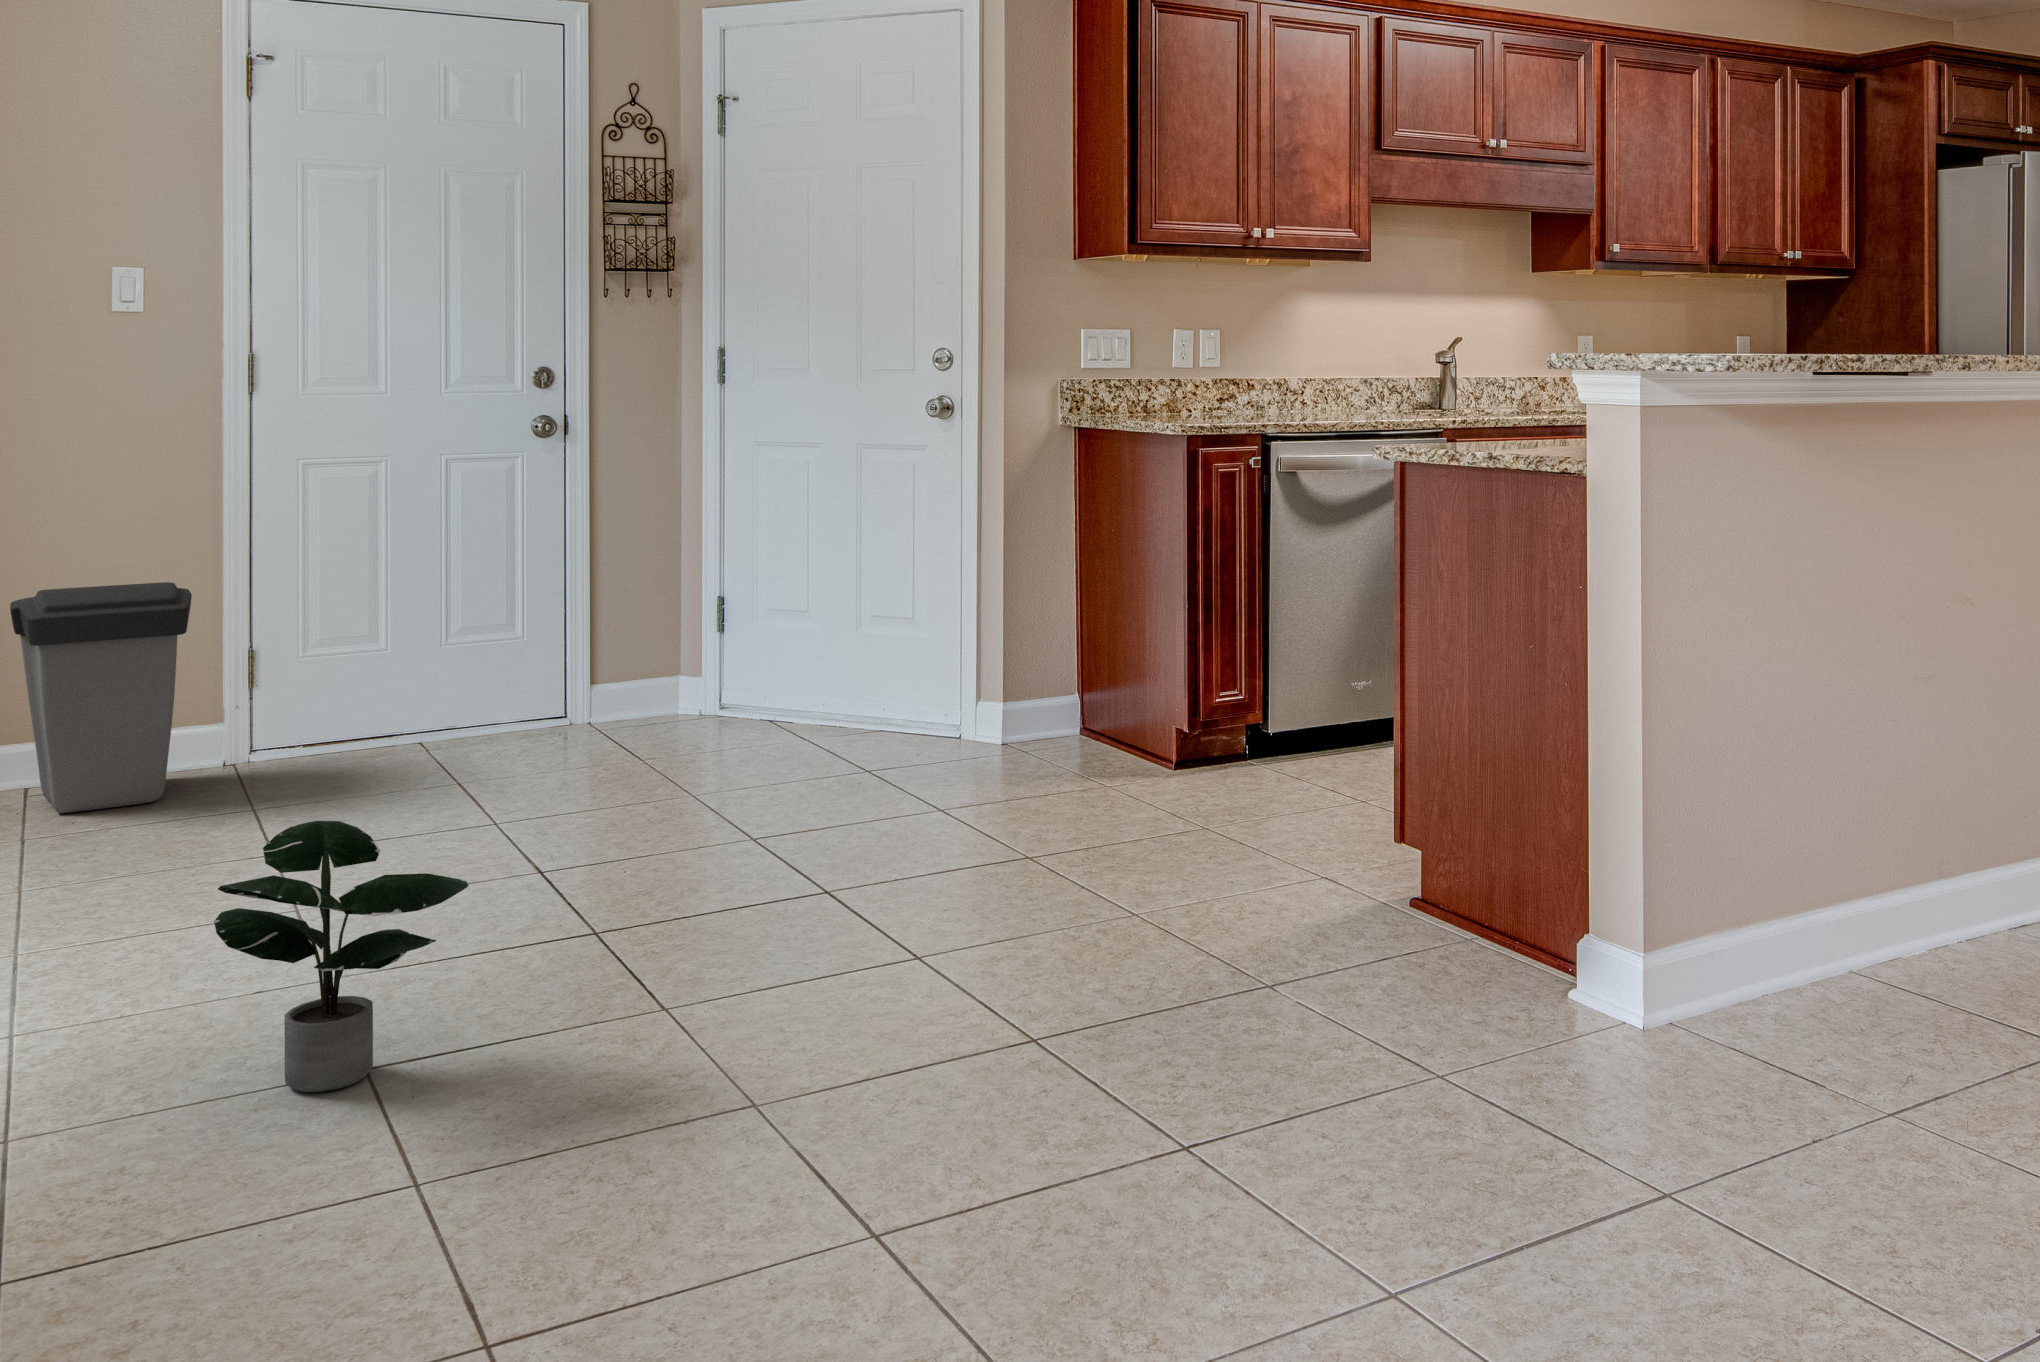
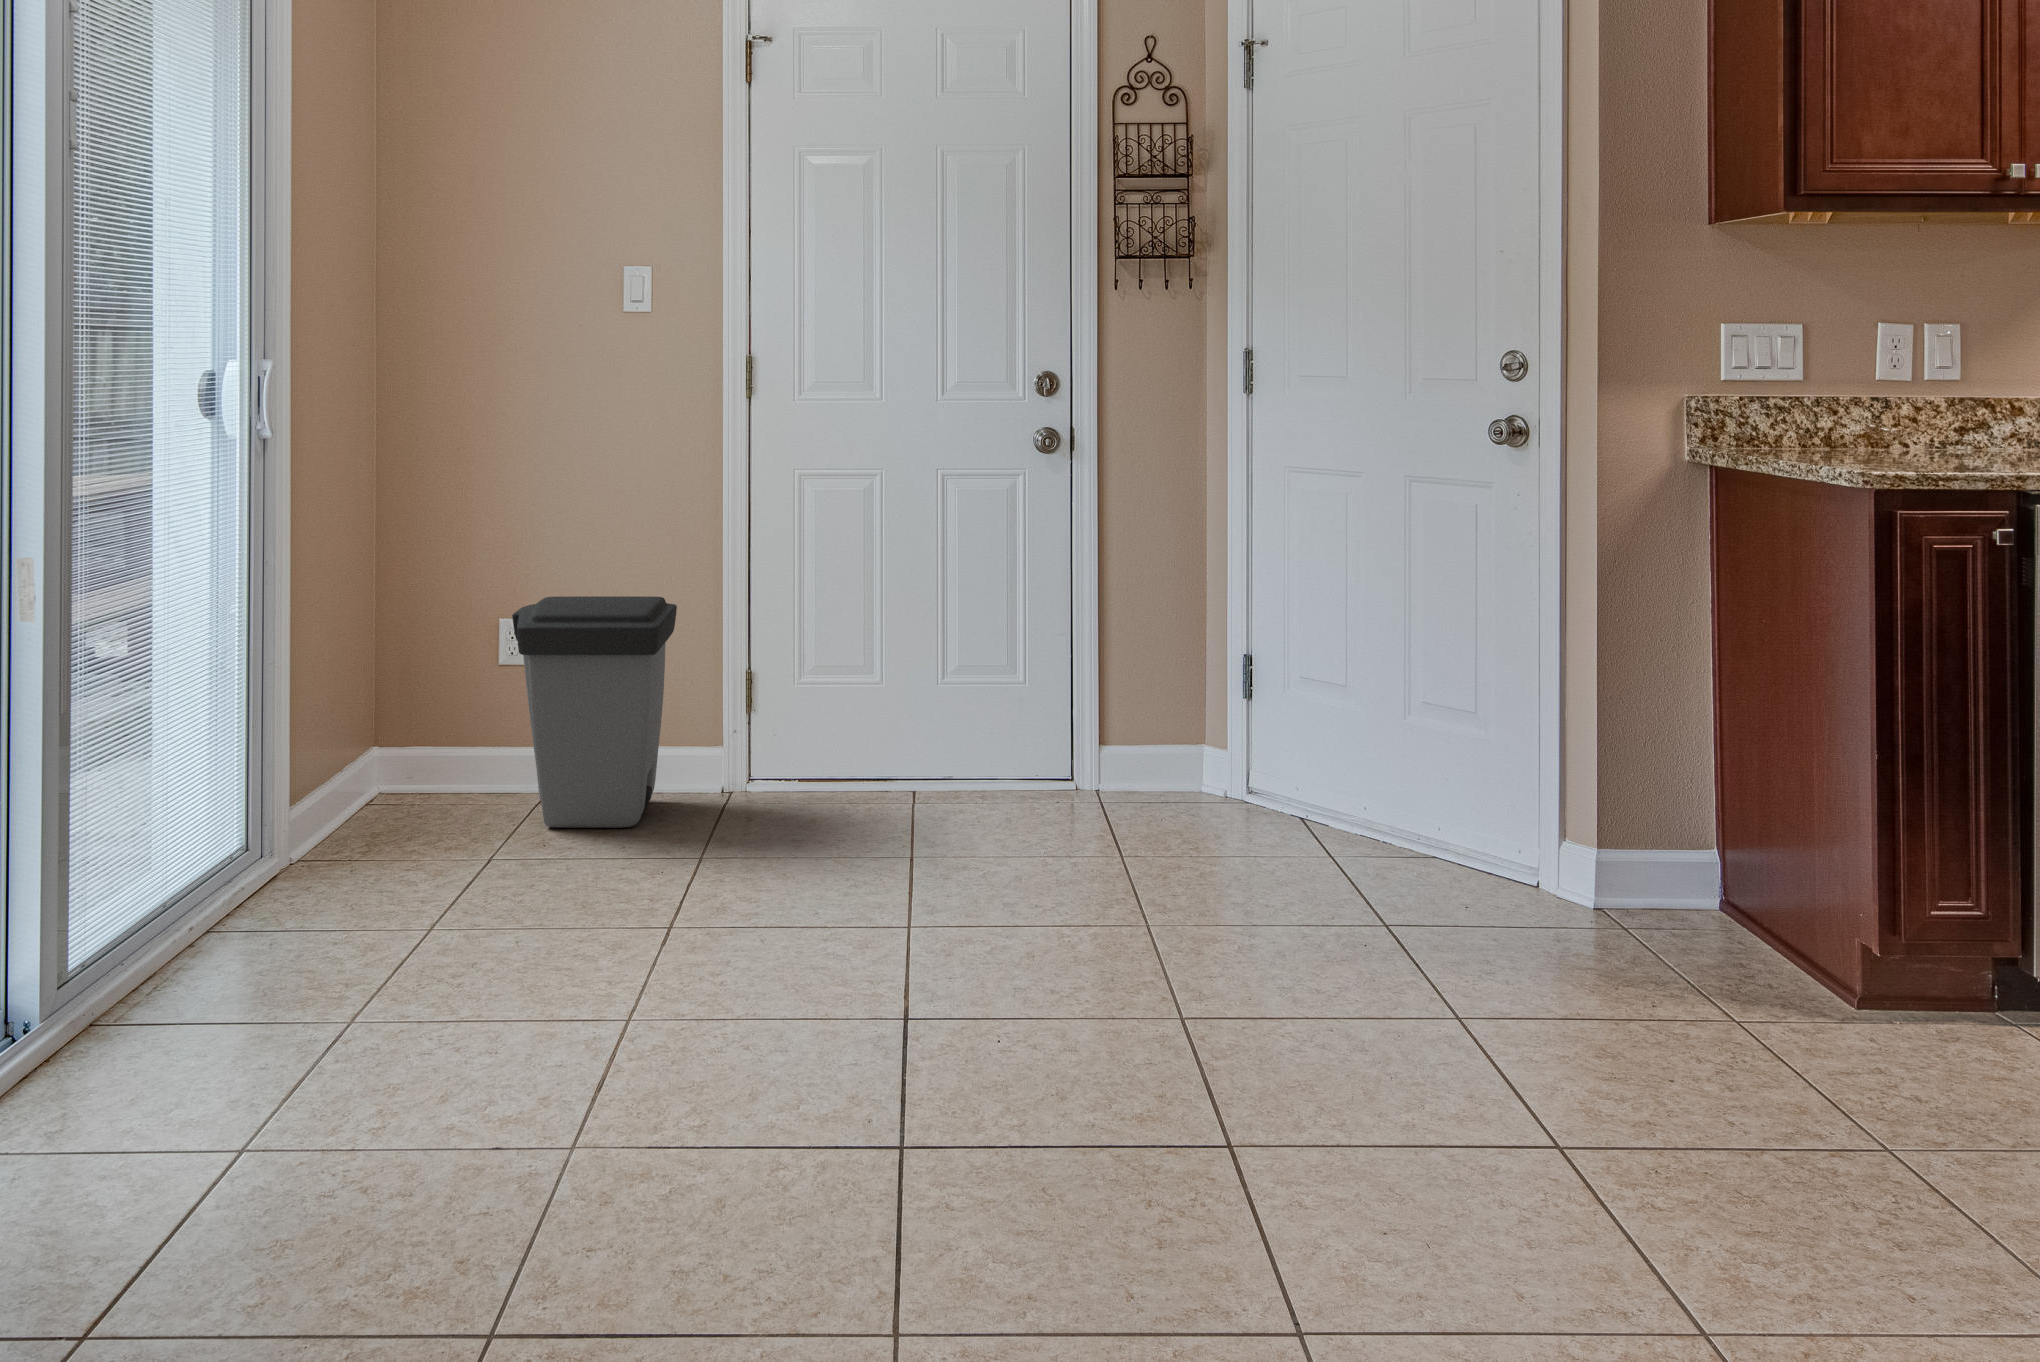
potted plant: present [214,821,469,1092] -> none [395,917,676,1255]

